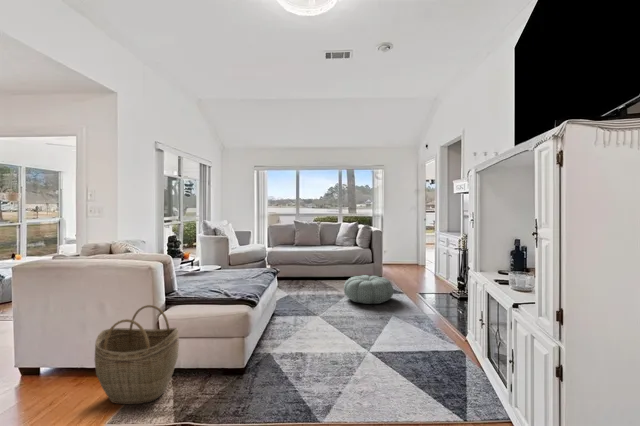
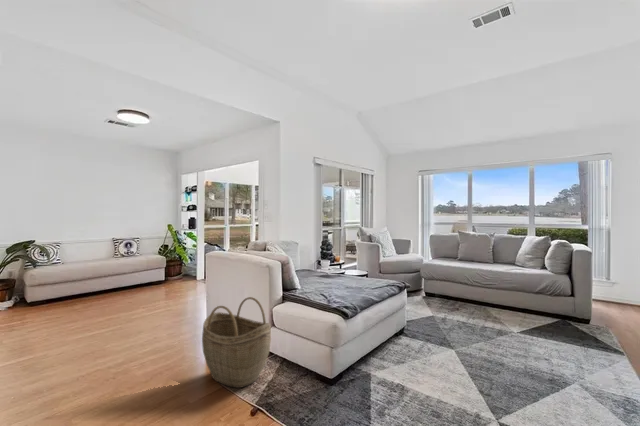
pouf: present [344,275,393,304] -> none [504,308,582,352]

